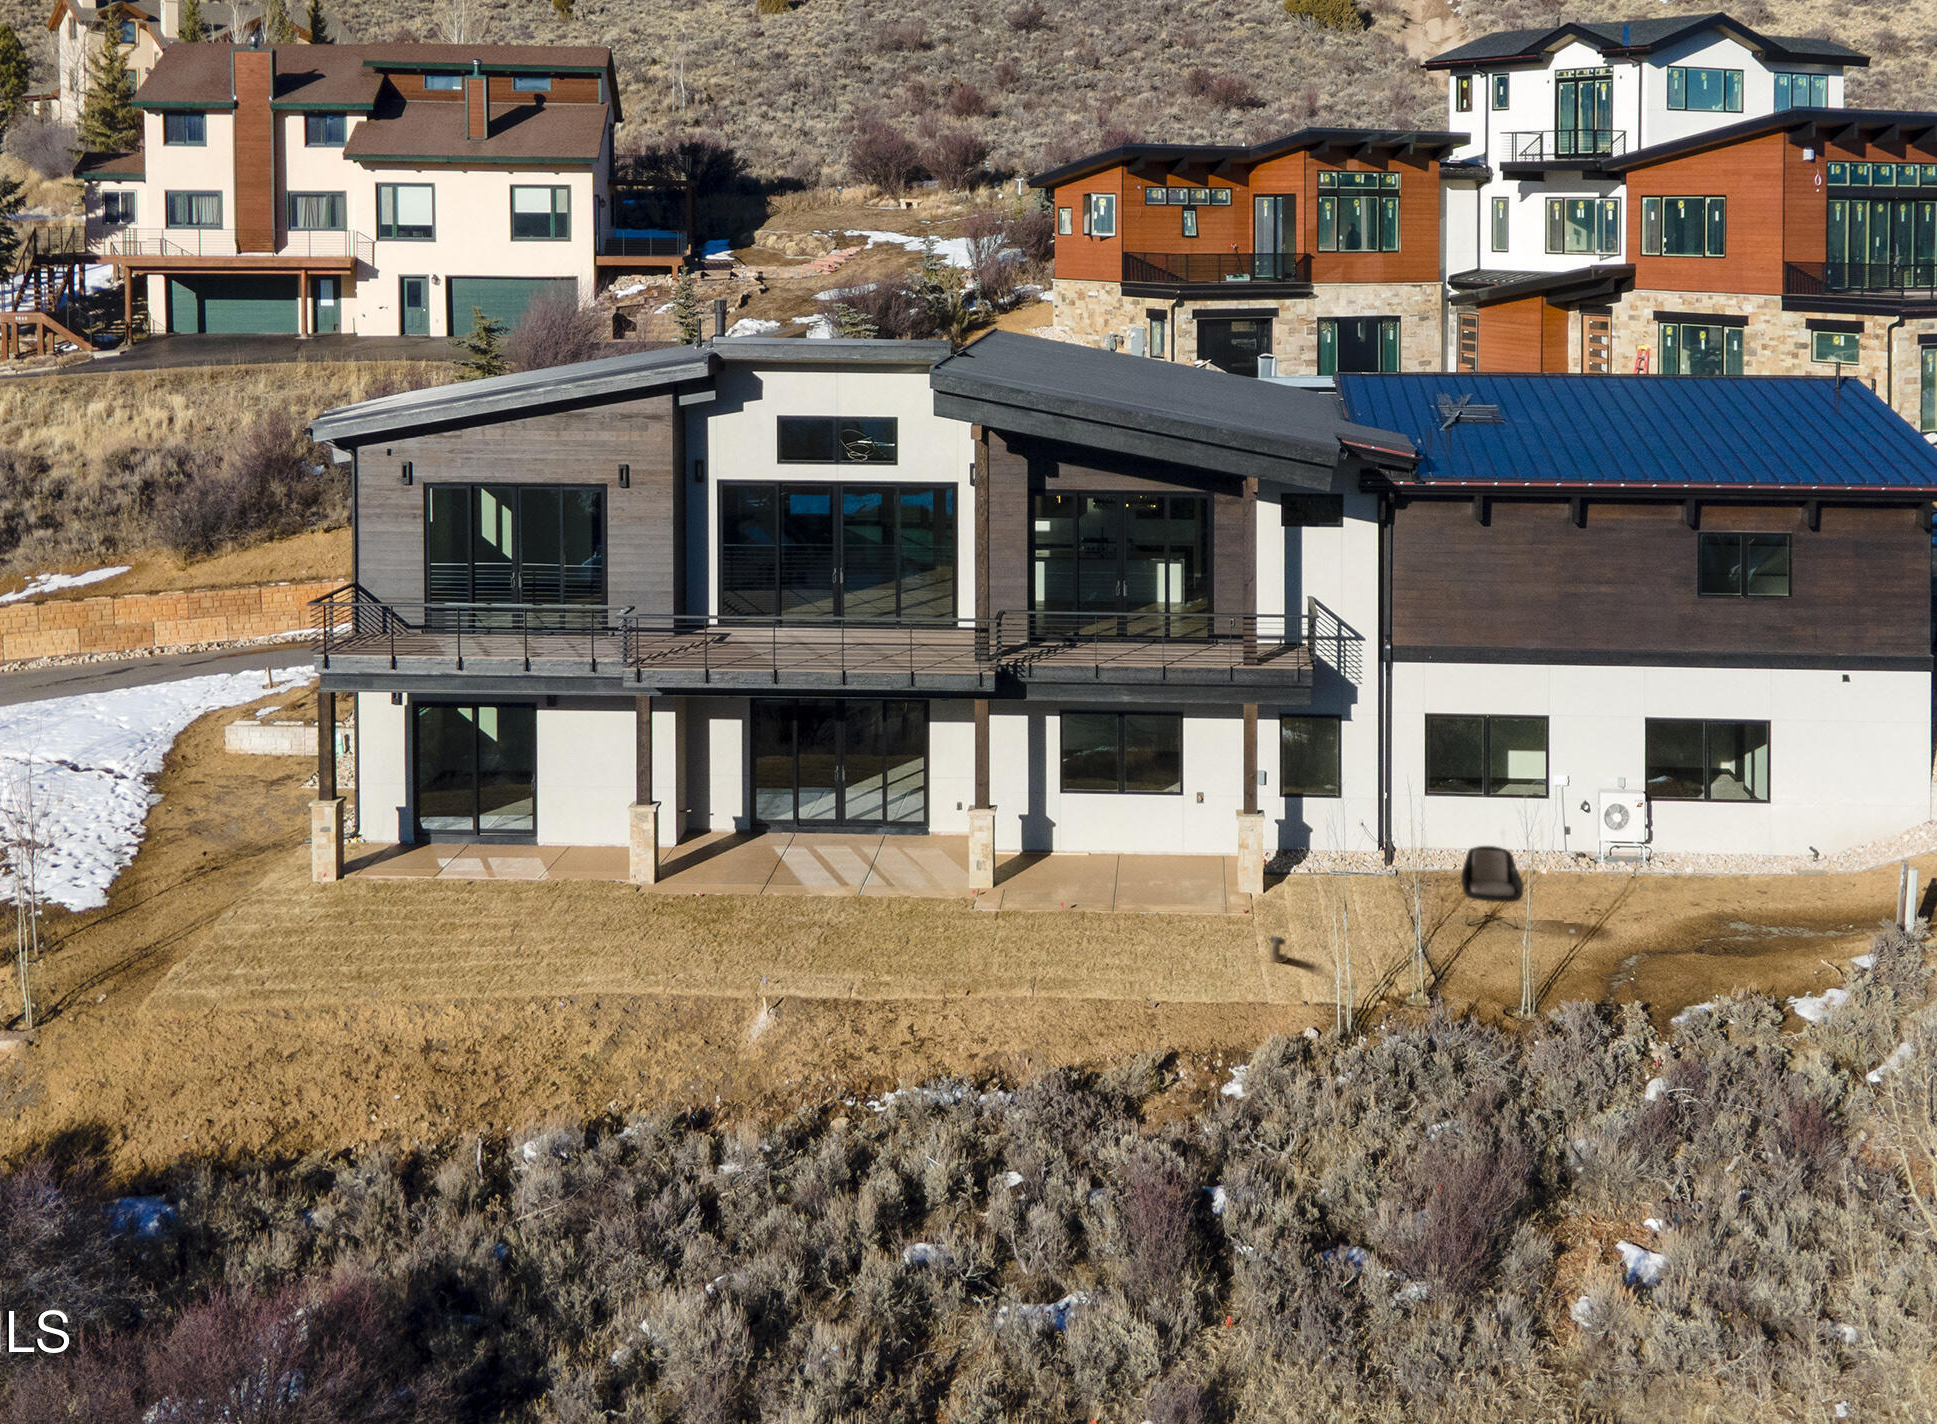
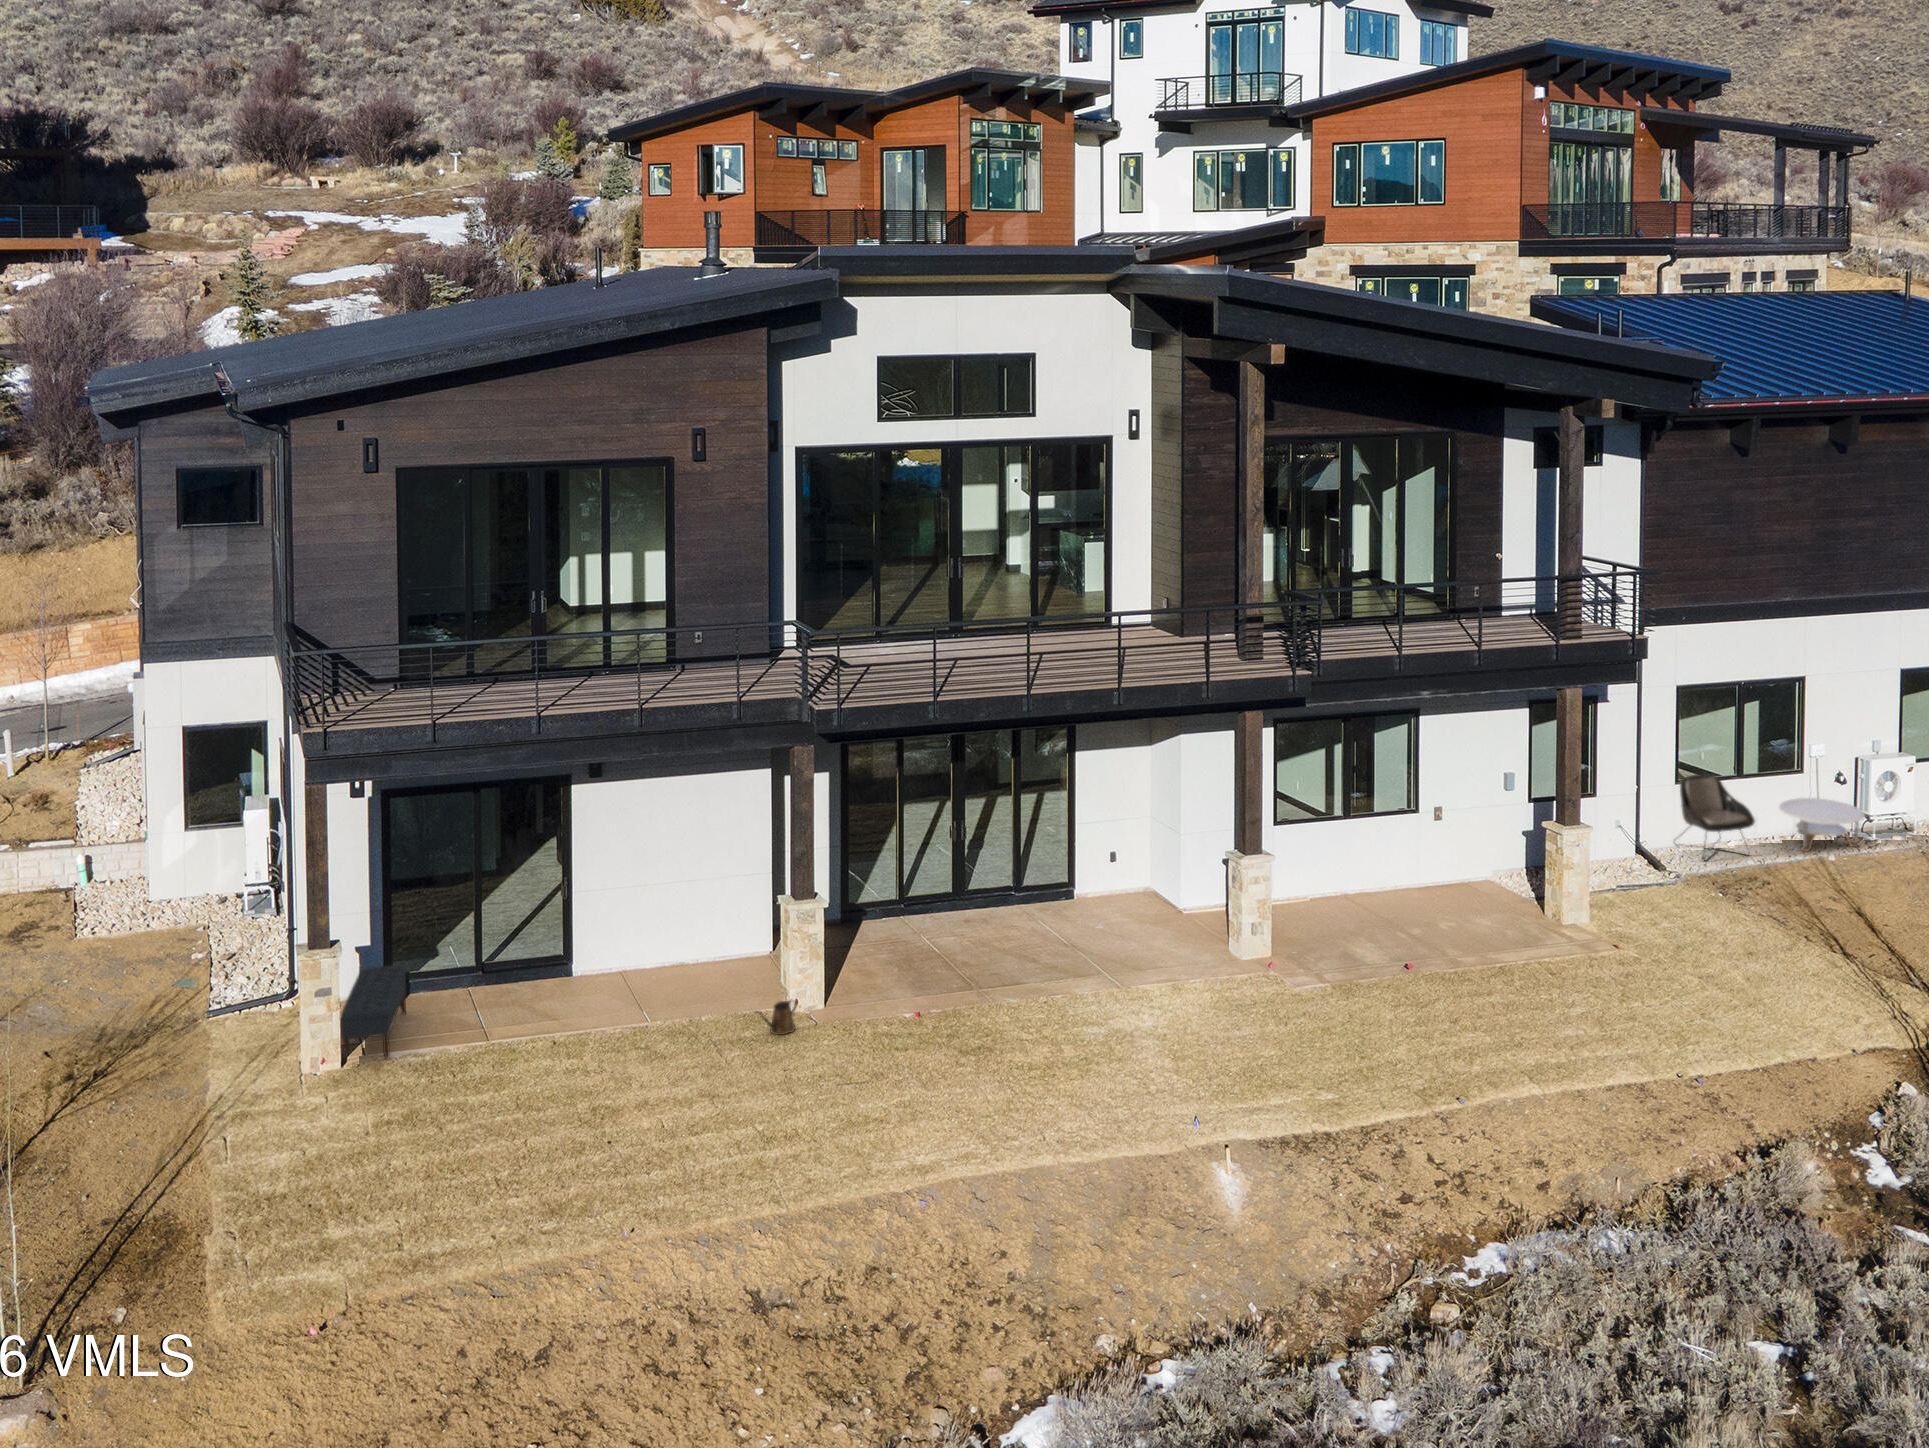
bench: none [347,815,418,877] -> present [341,966,406,1060]
round table: none [1567,886,1648,941] -> present [1779,798,1865,852]
watering can: present [1270,936,1288,963] -> present [759,1000,797,1035]

